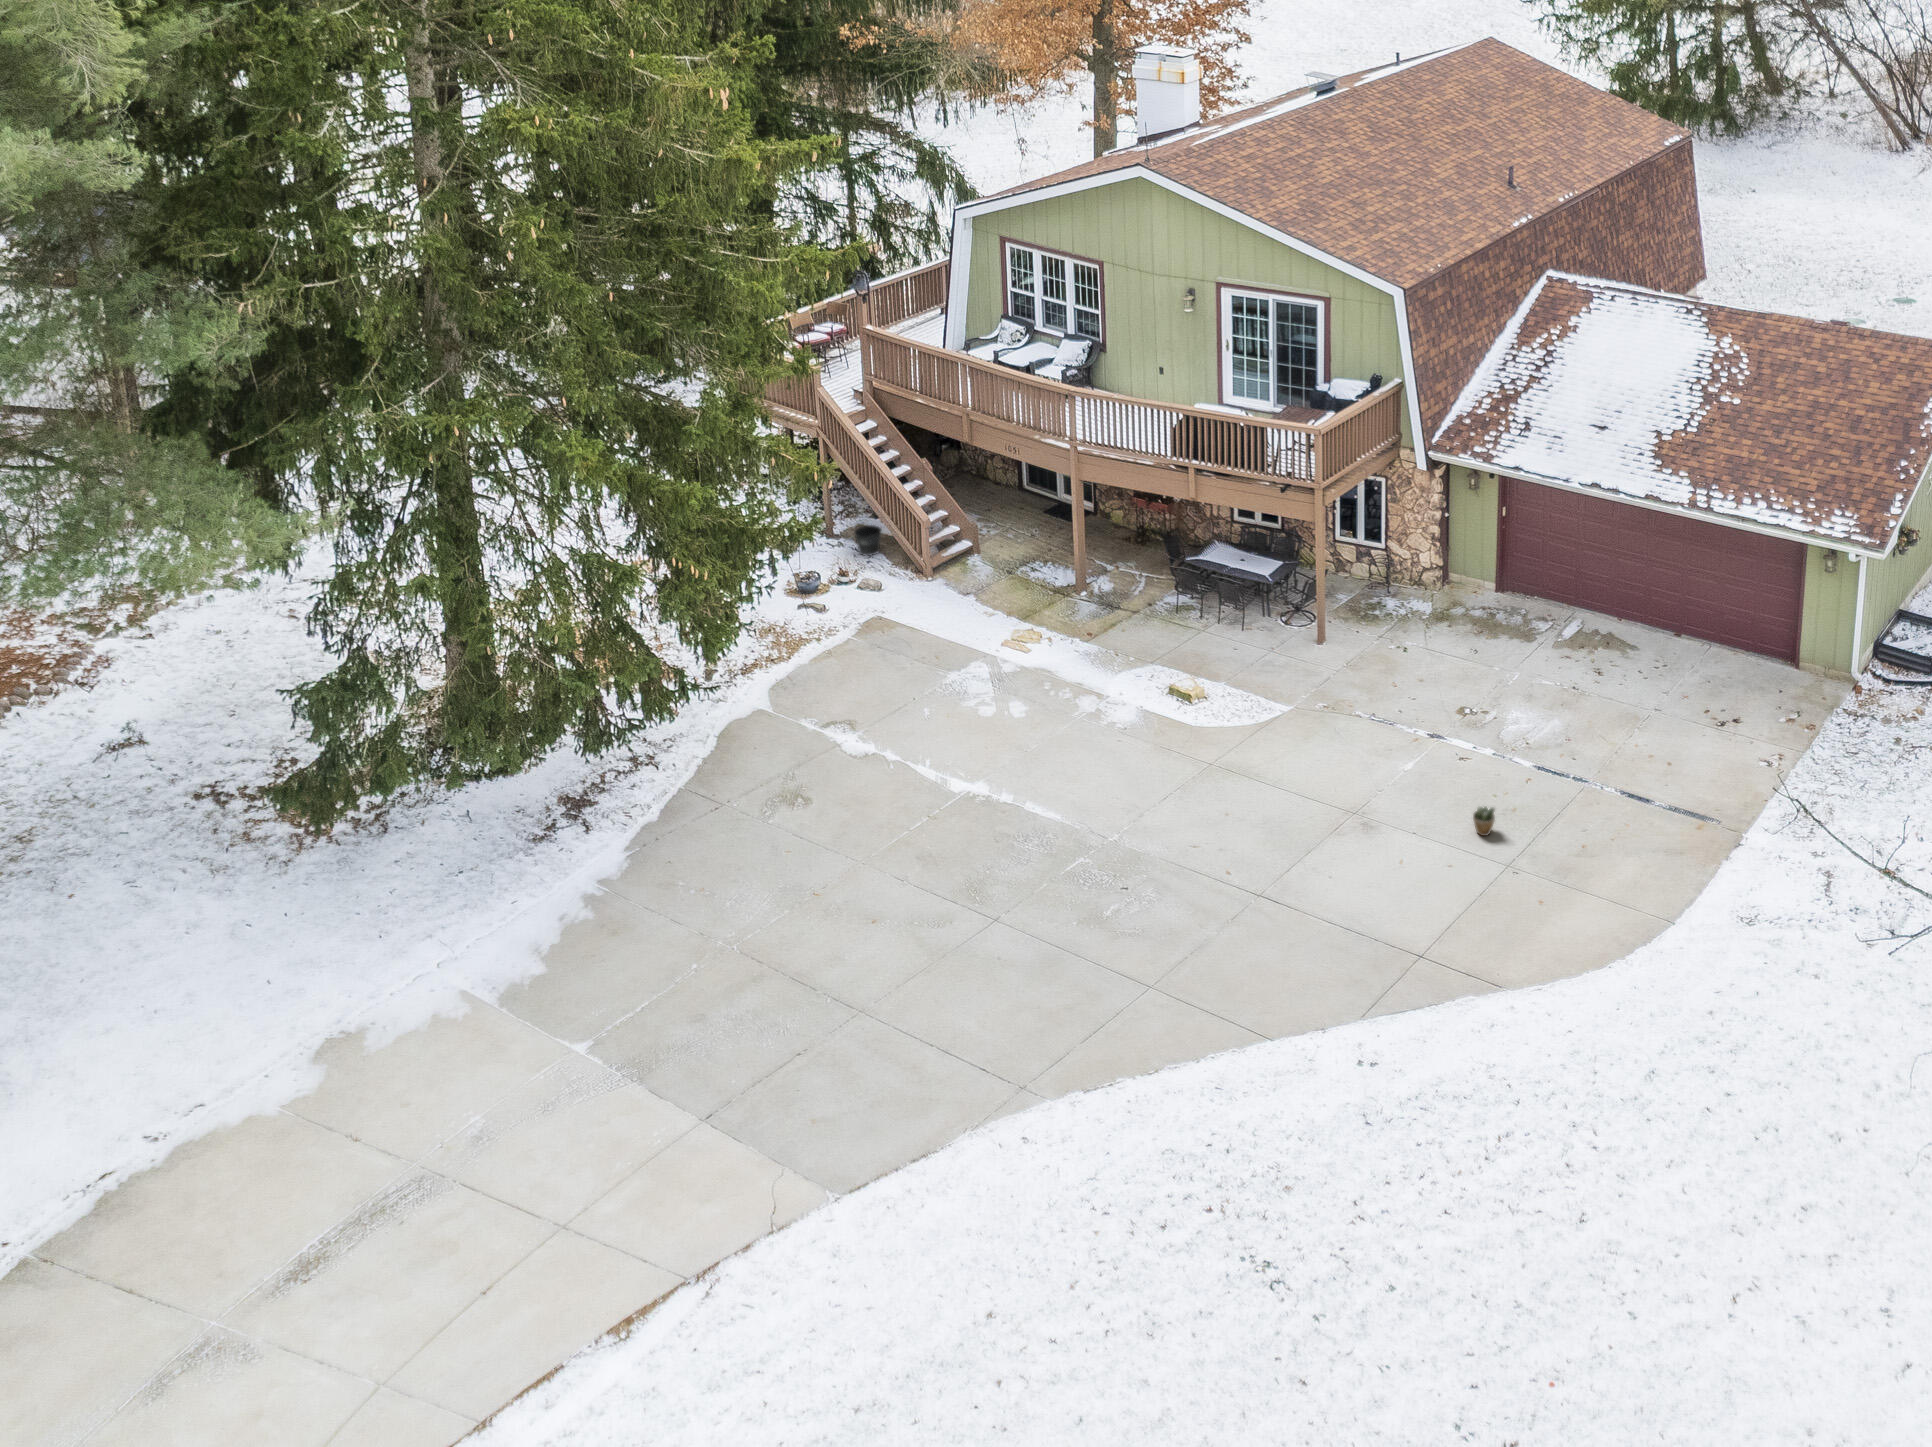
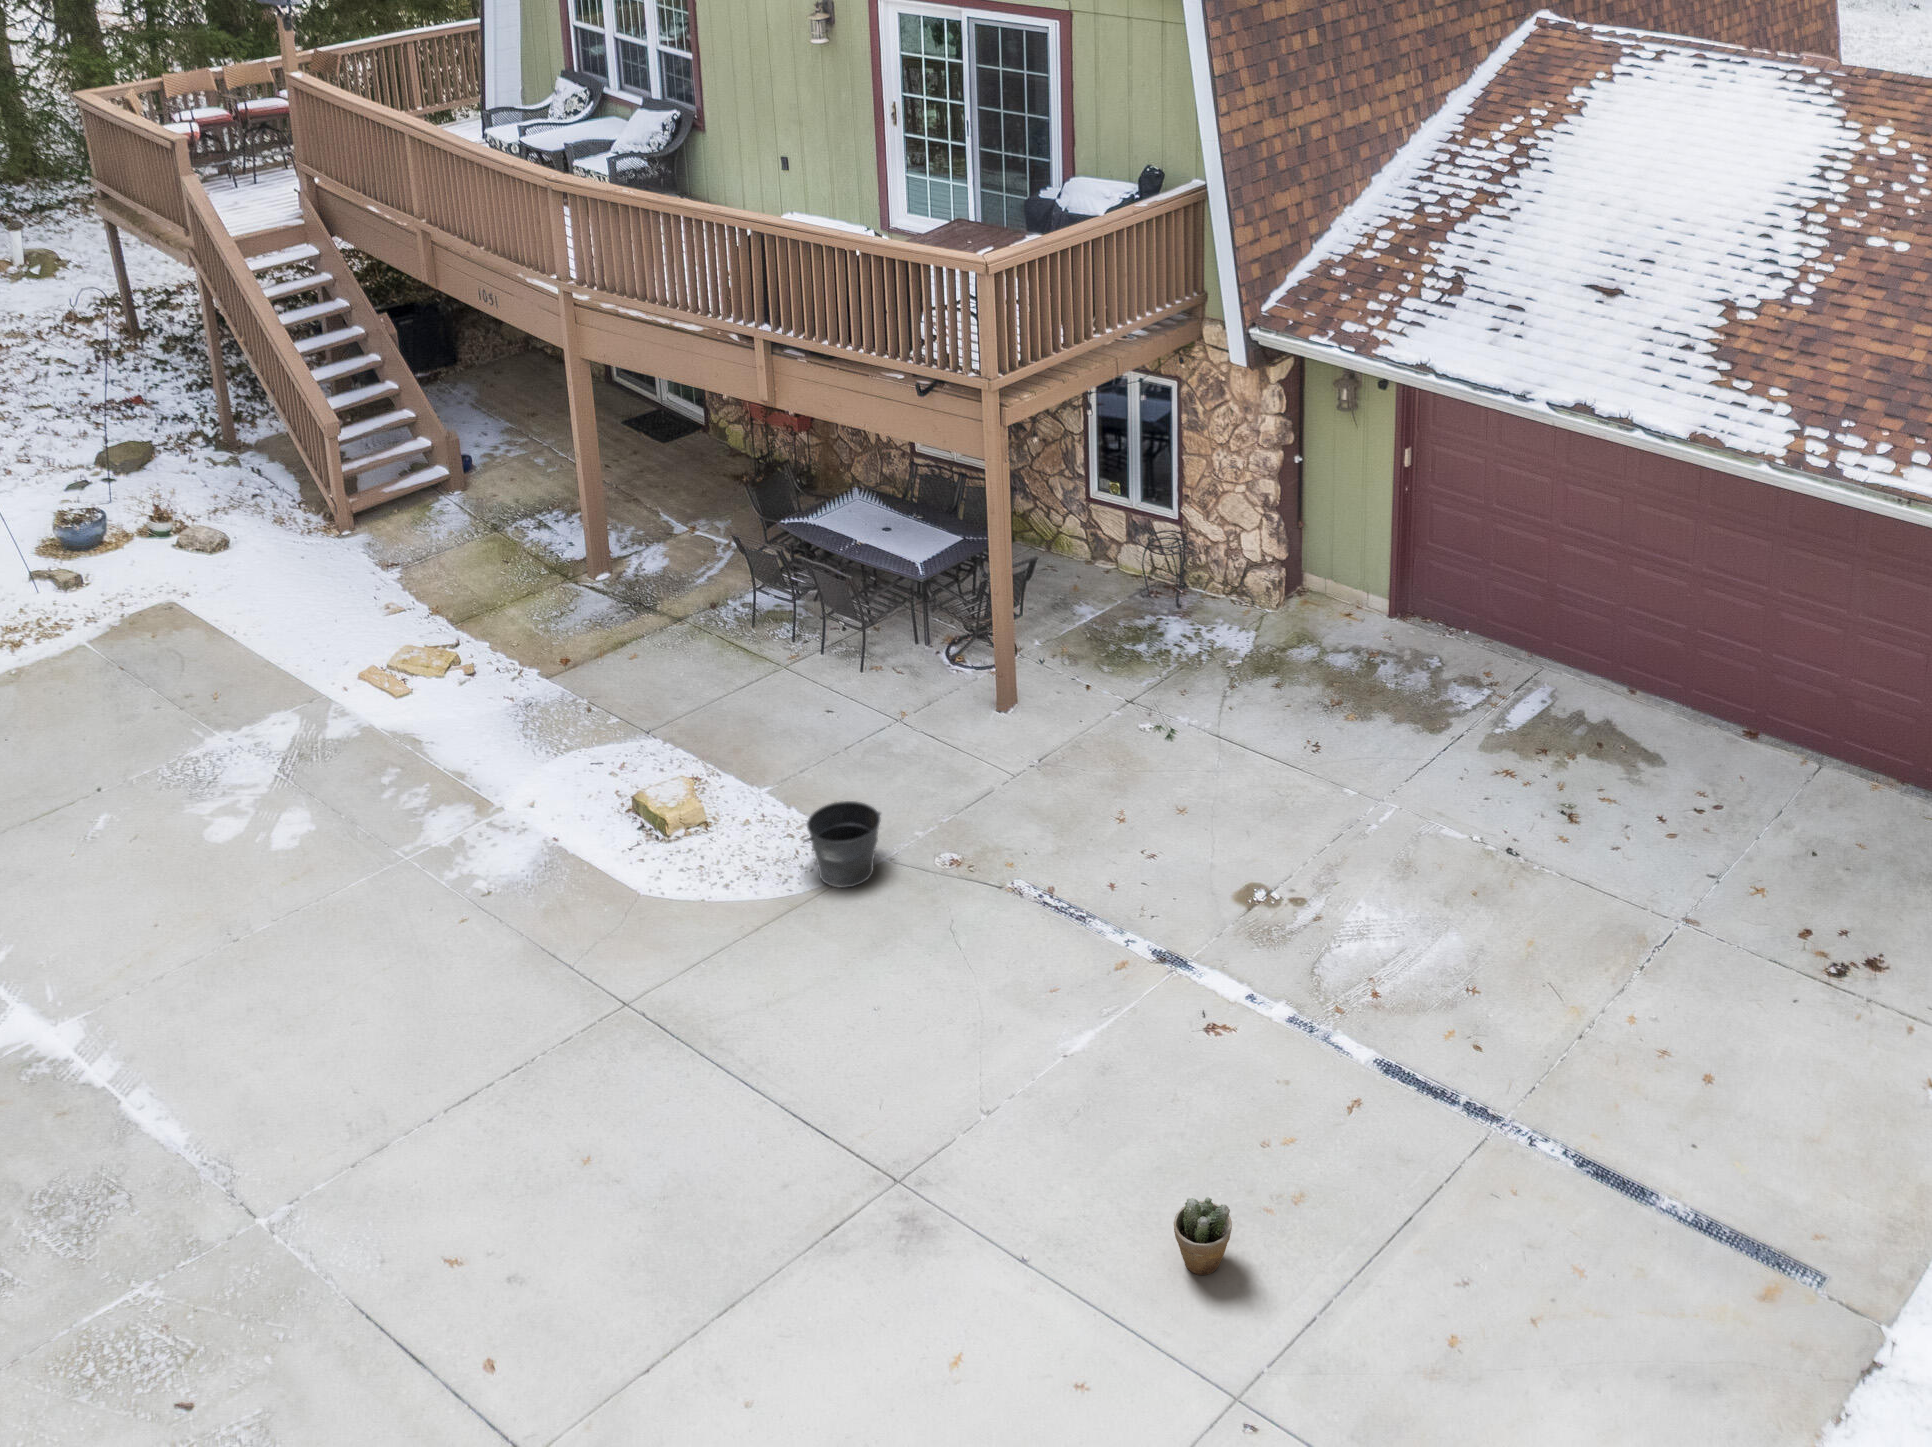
bucket: present [853,525,881,556] -> present [803,801,881,888]

